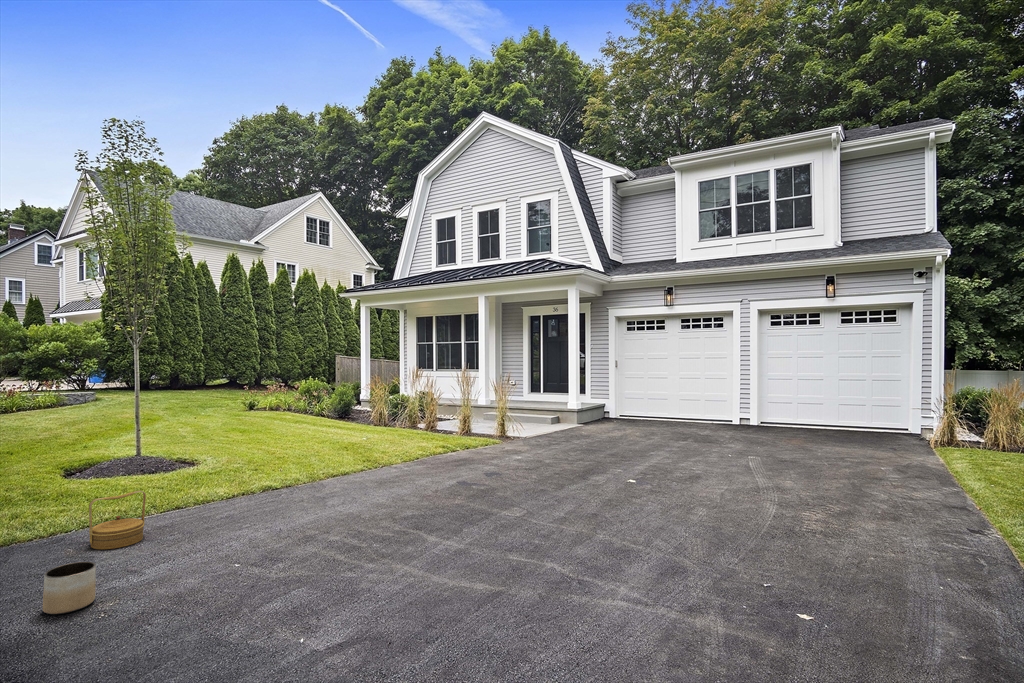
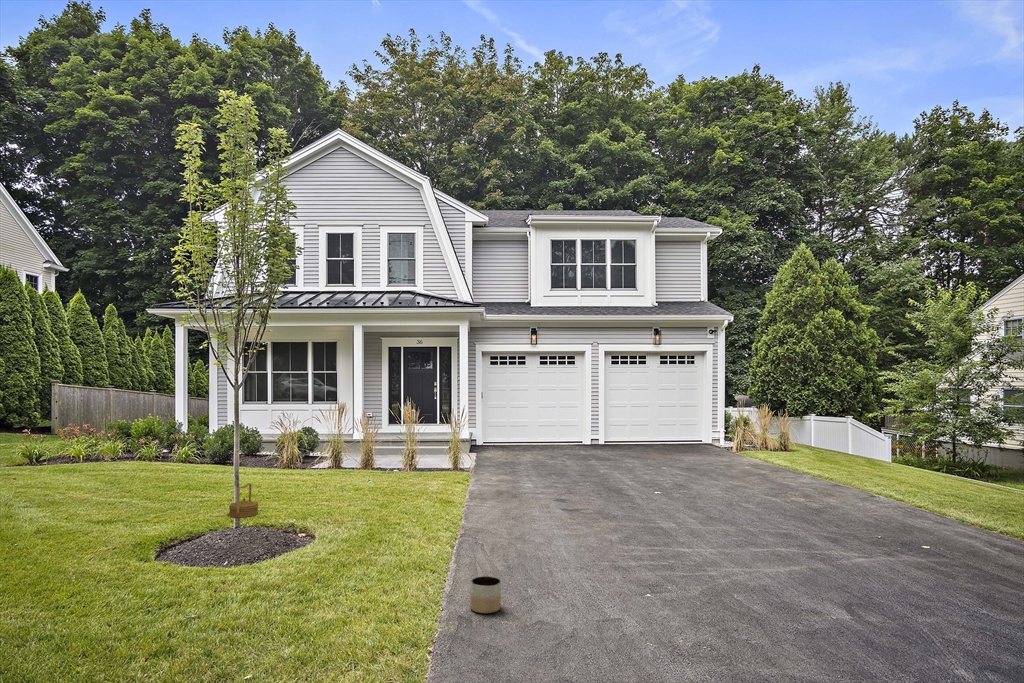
basket: present [89,491,146,550] -> present [229,483,259,518]

